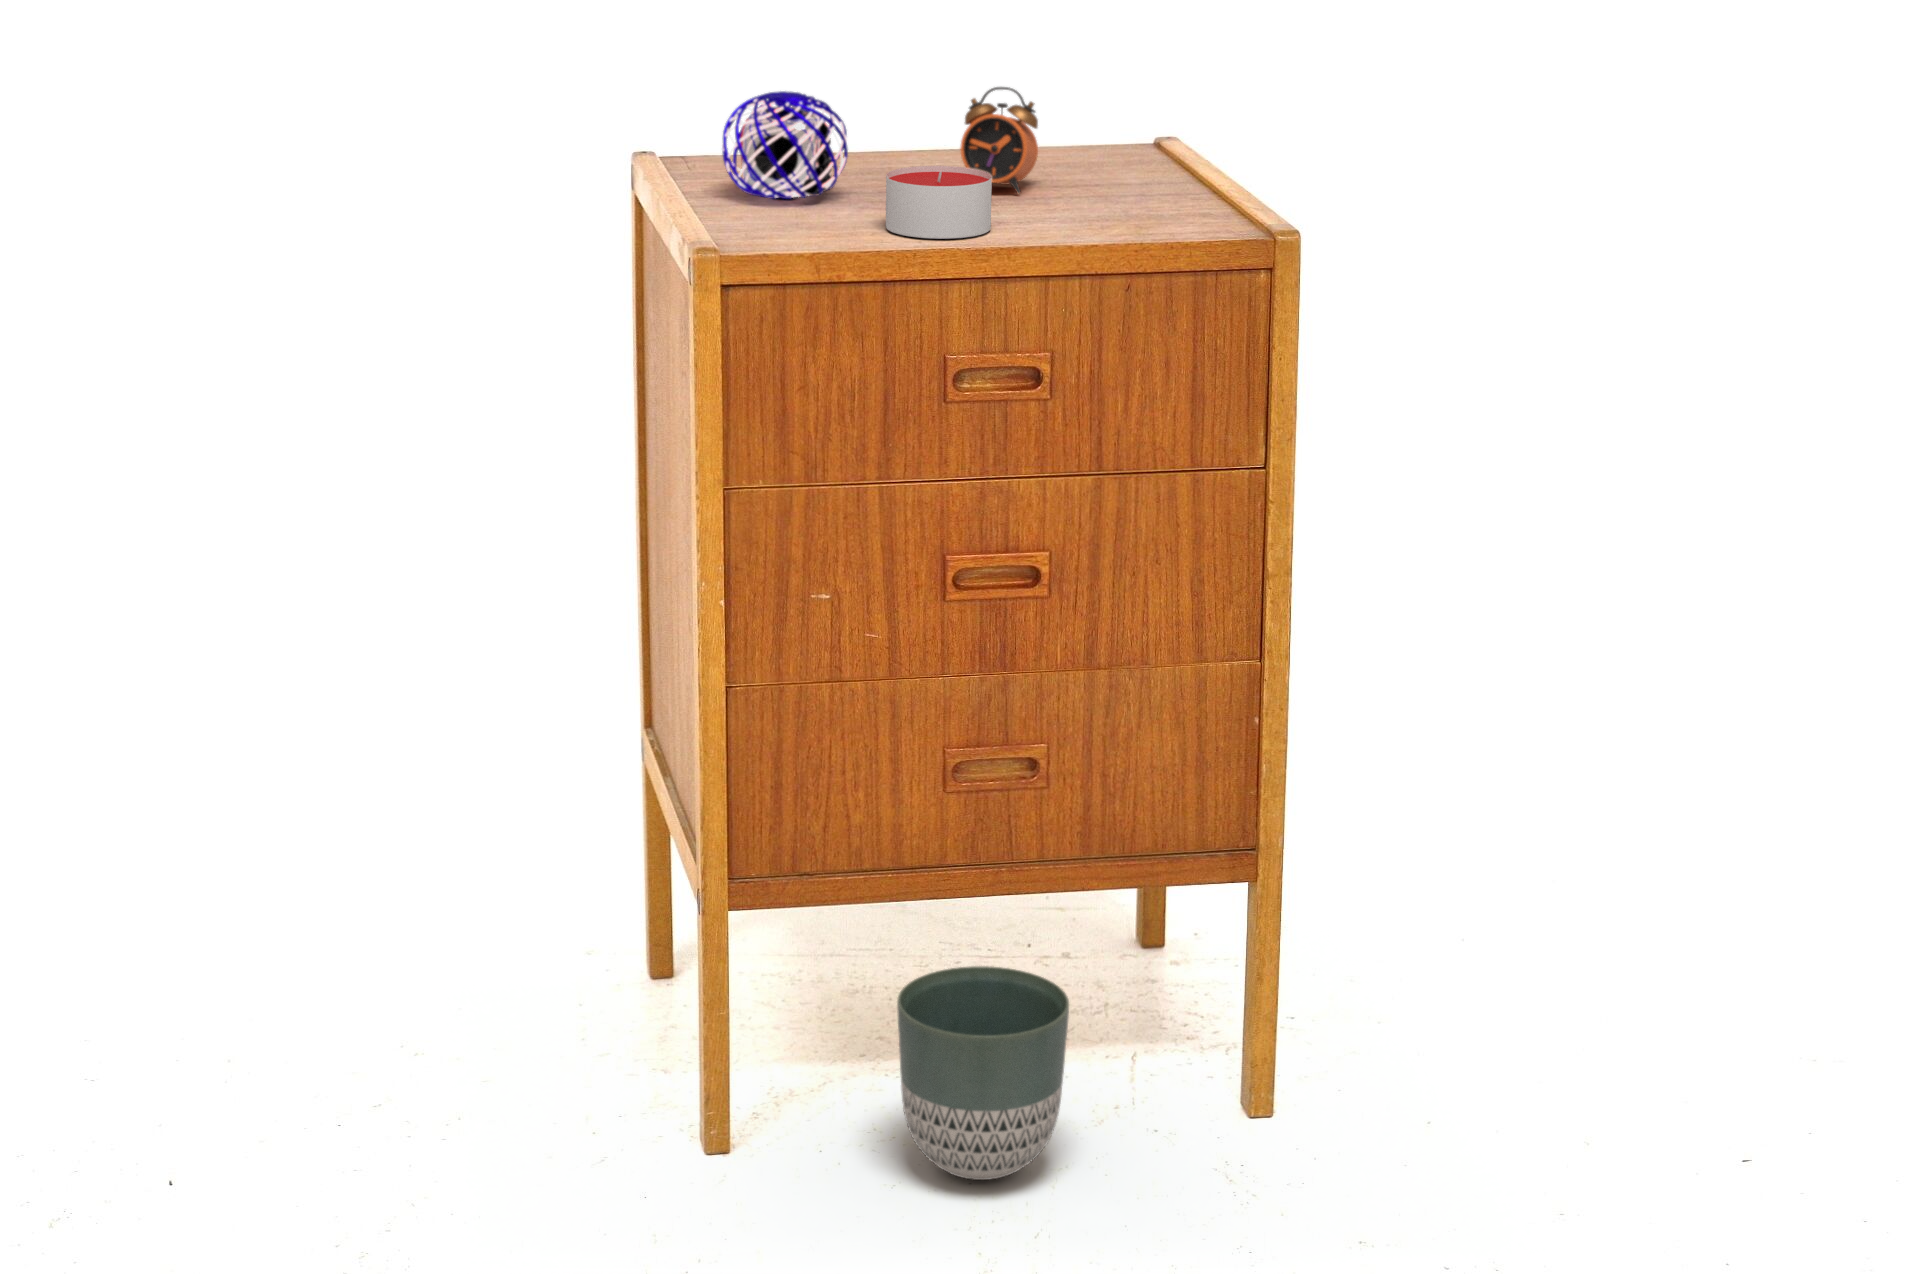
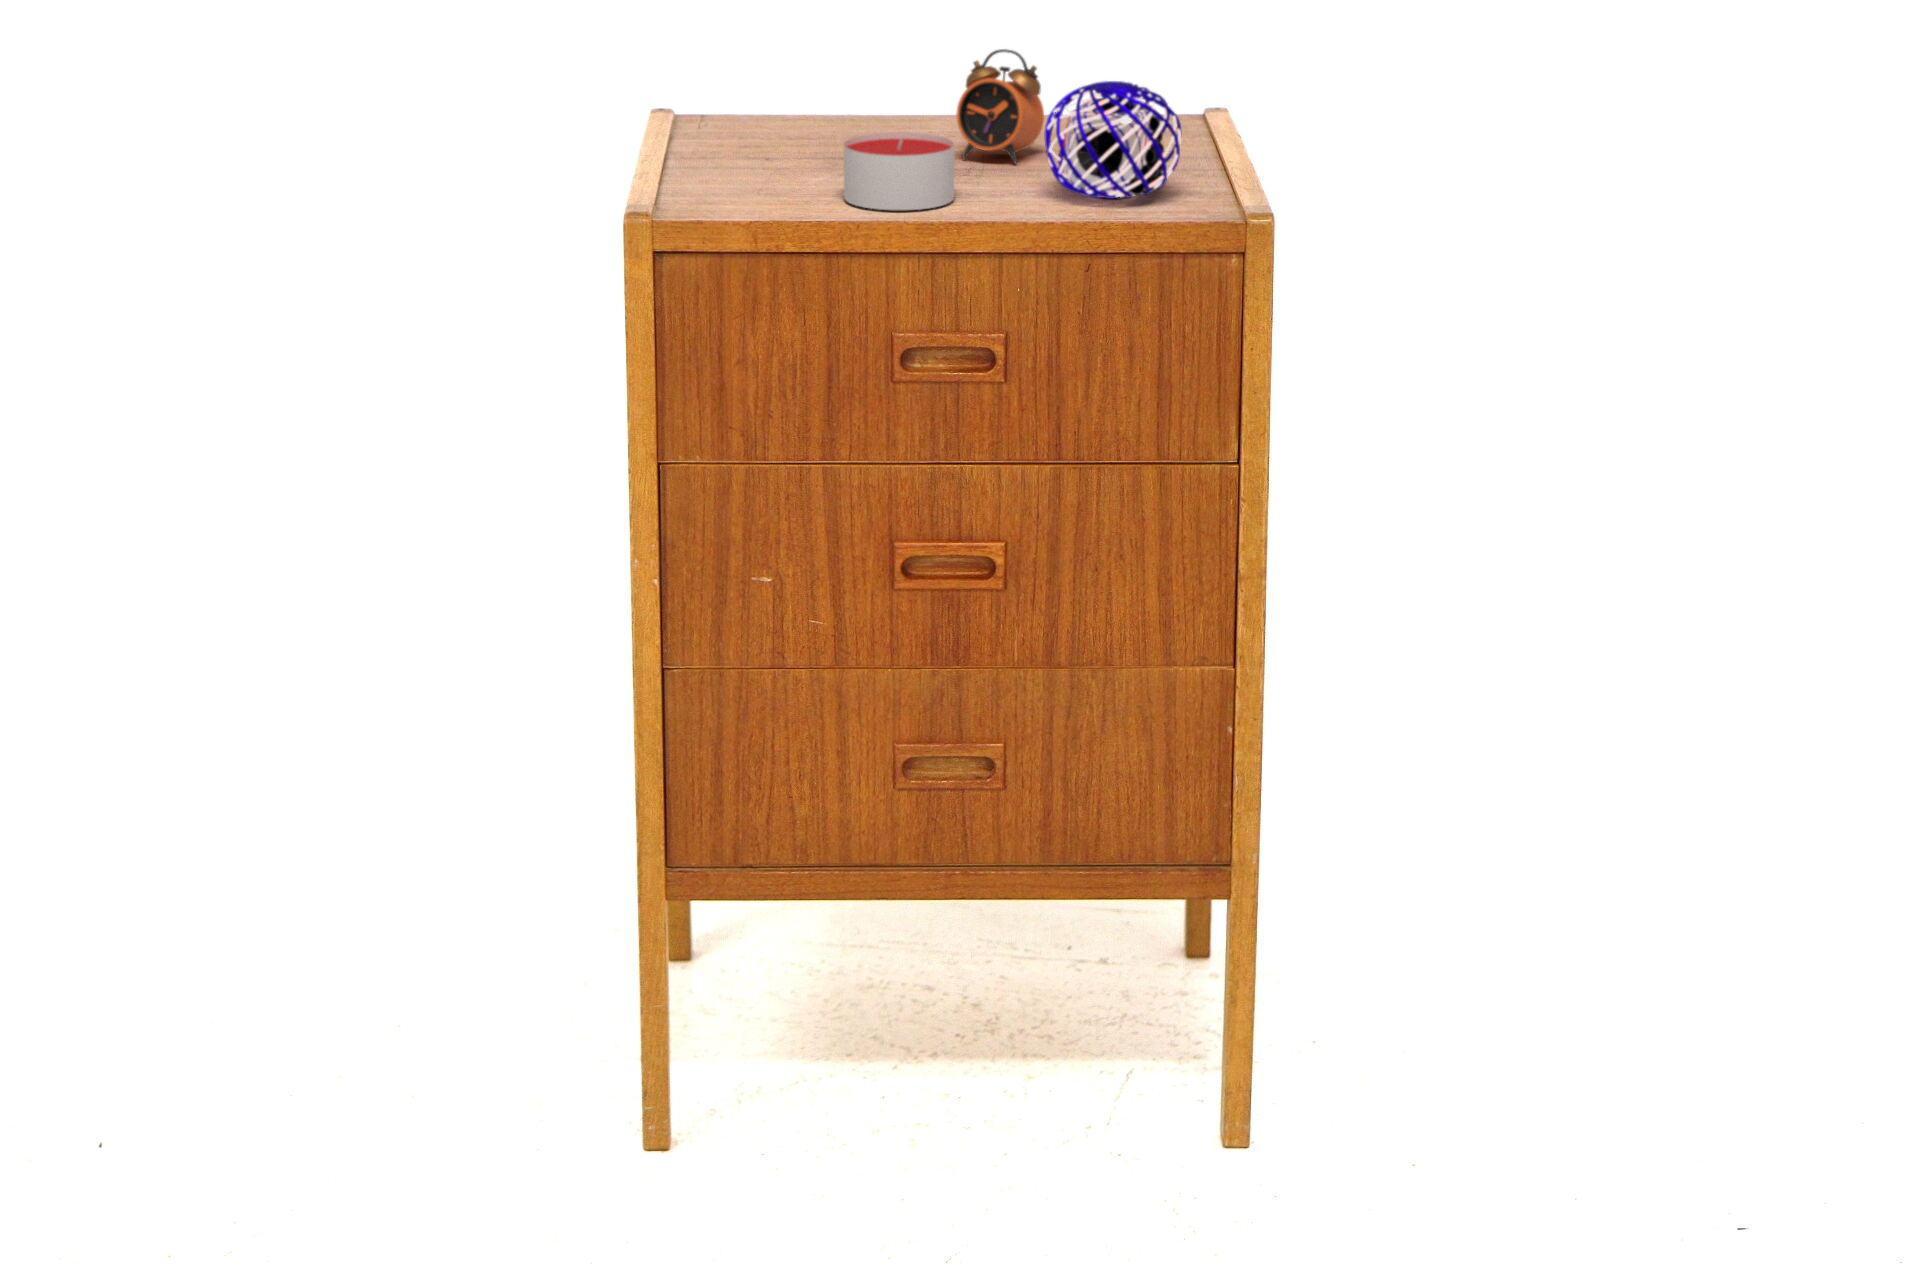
decorative orb: present [722,91,848,199] -> present [1044,81,1181,199]
planter: present [897,966,1069,1180] -> none [825,972,1005,1196]

